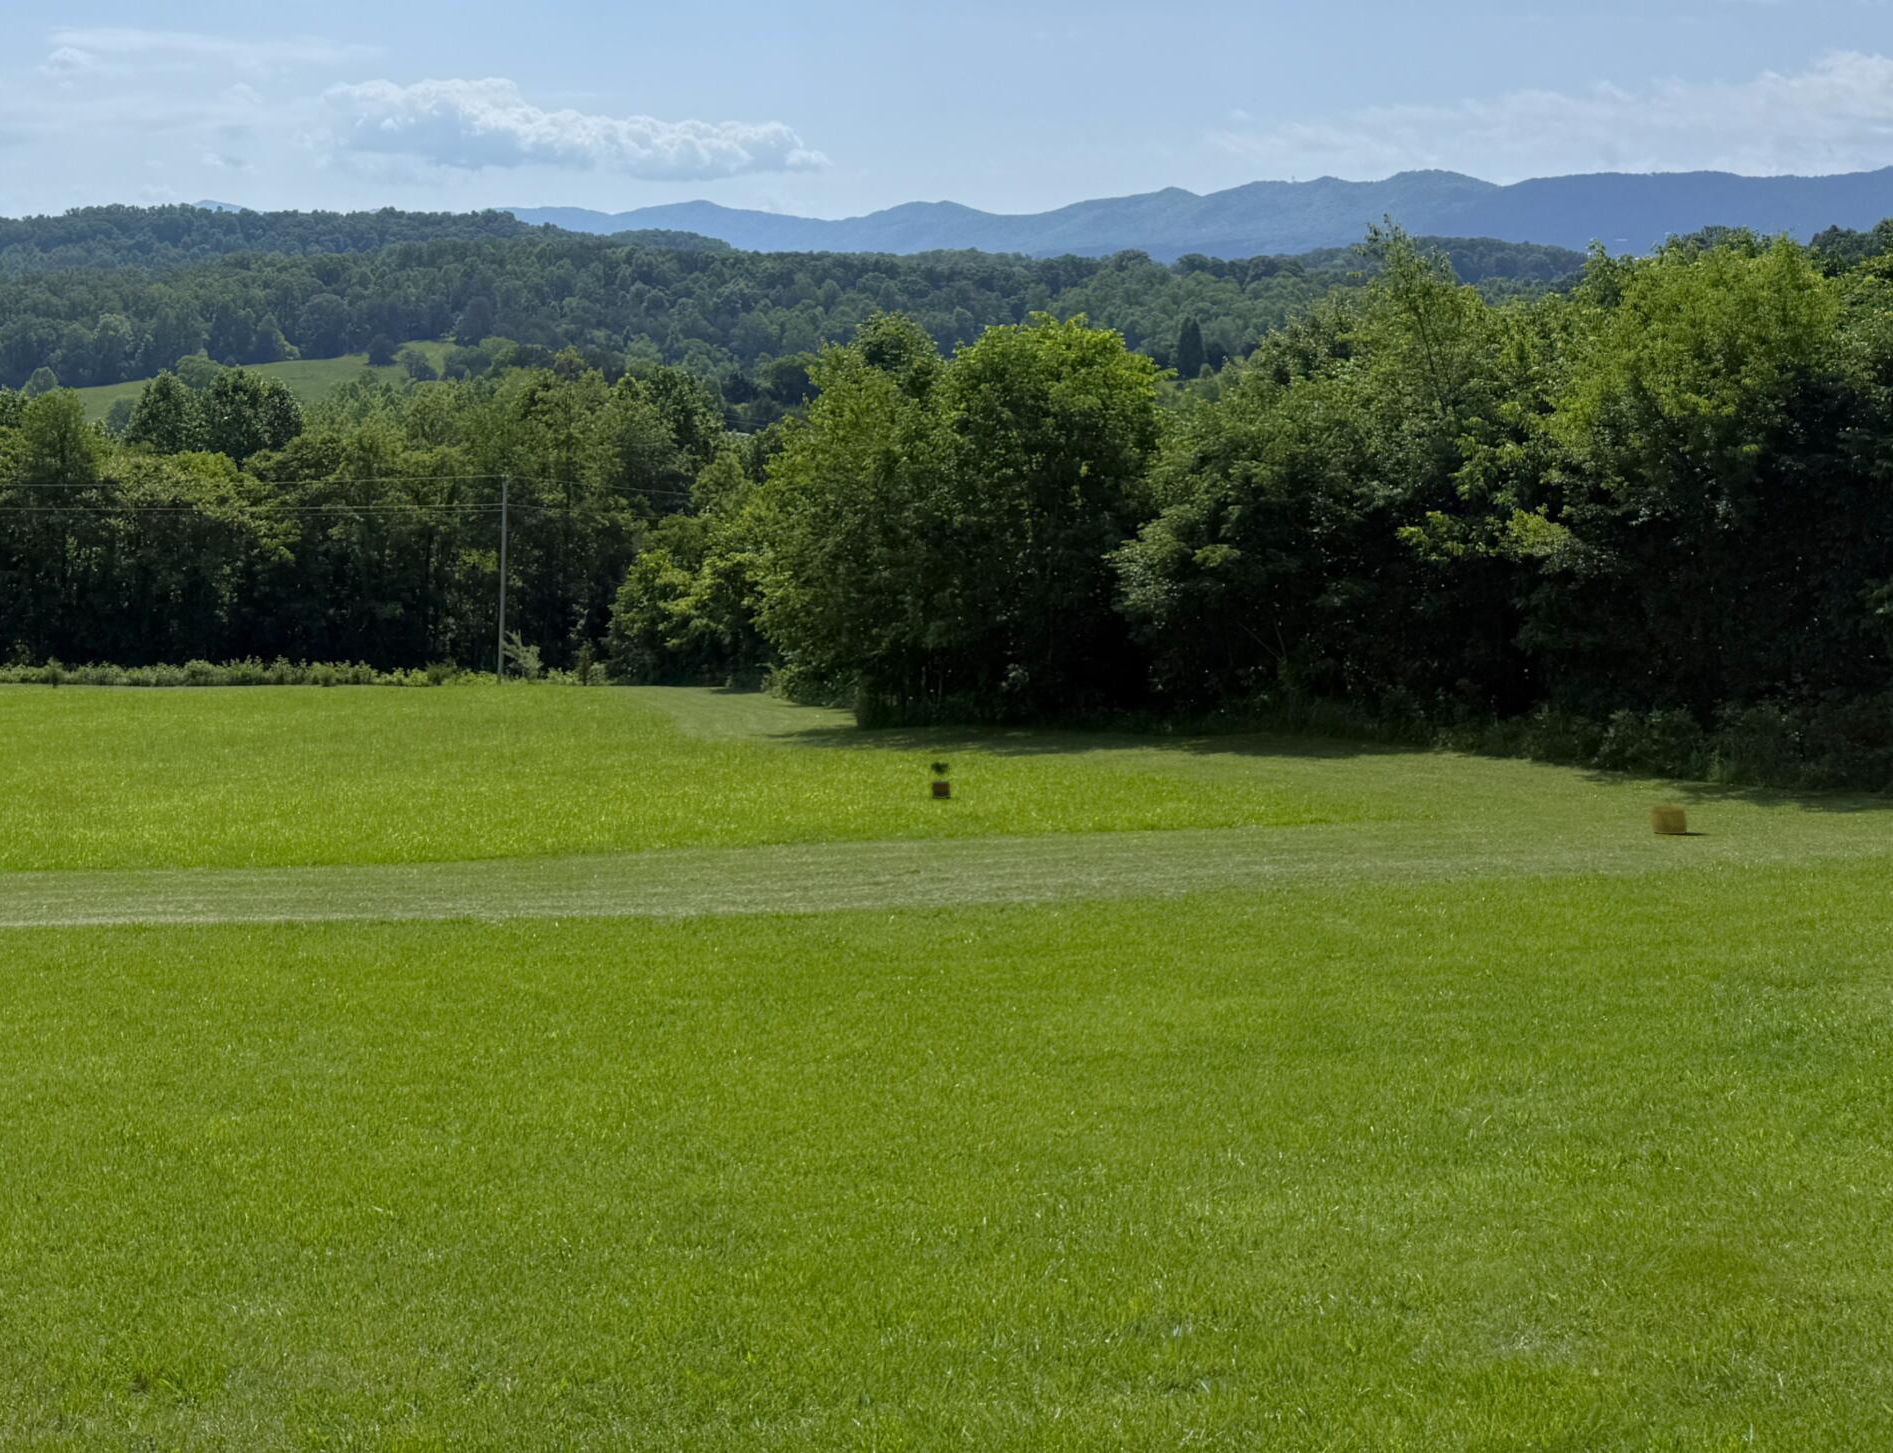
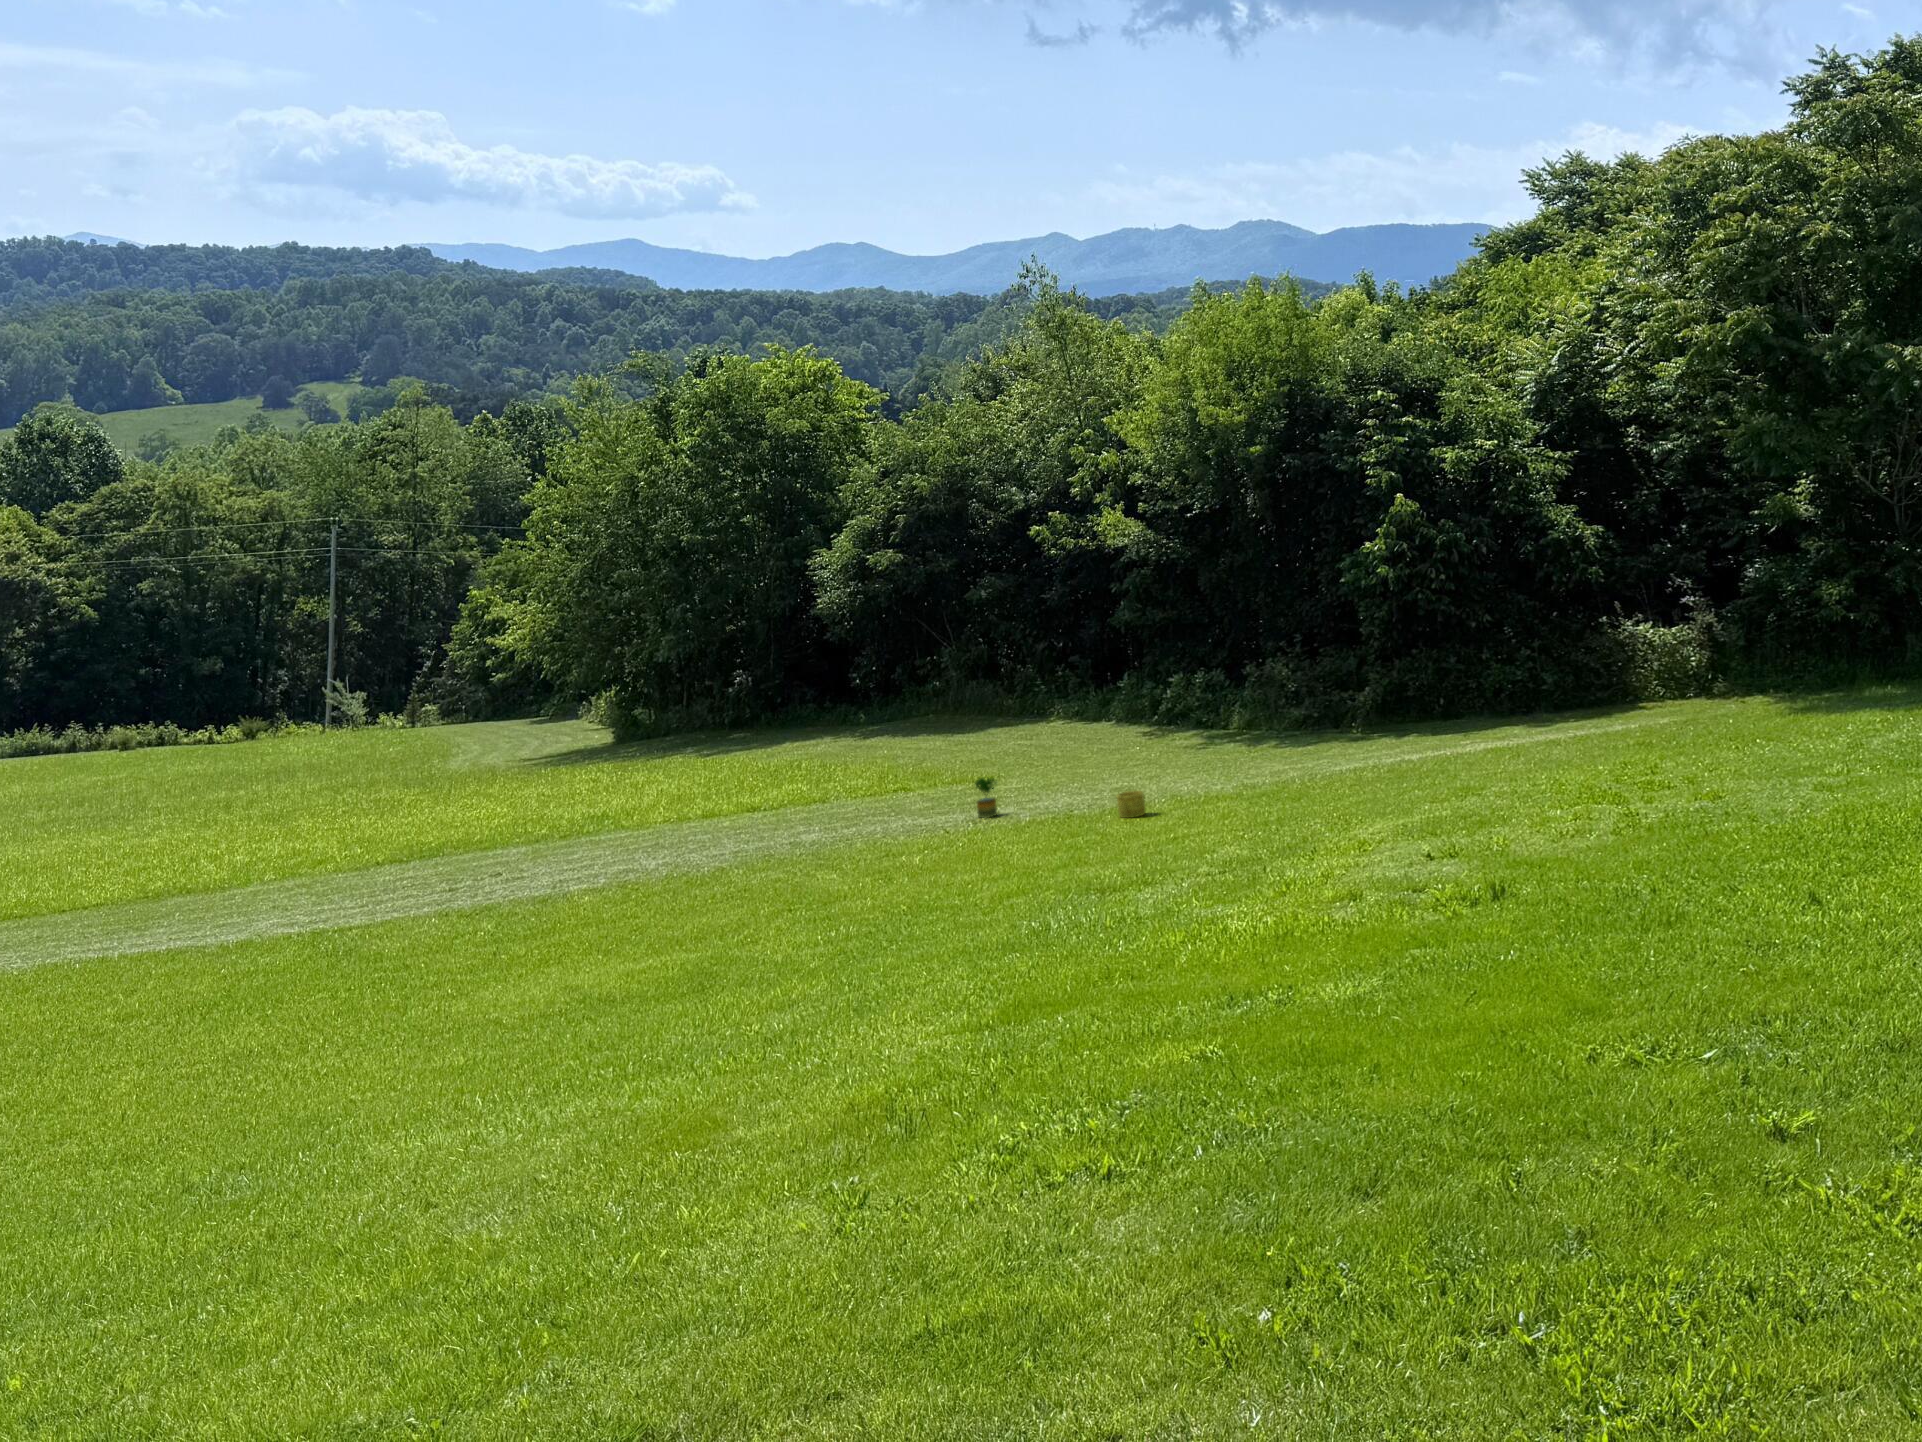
potted tree: present [931,762,952,799] -> present [975,778,997,818]

